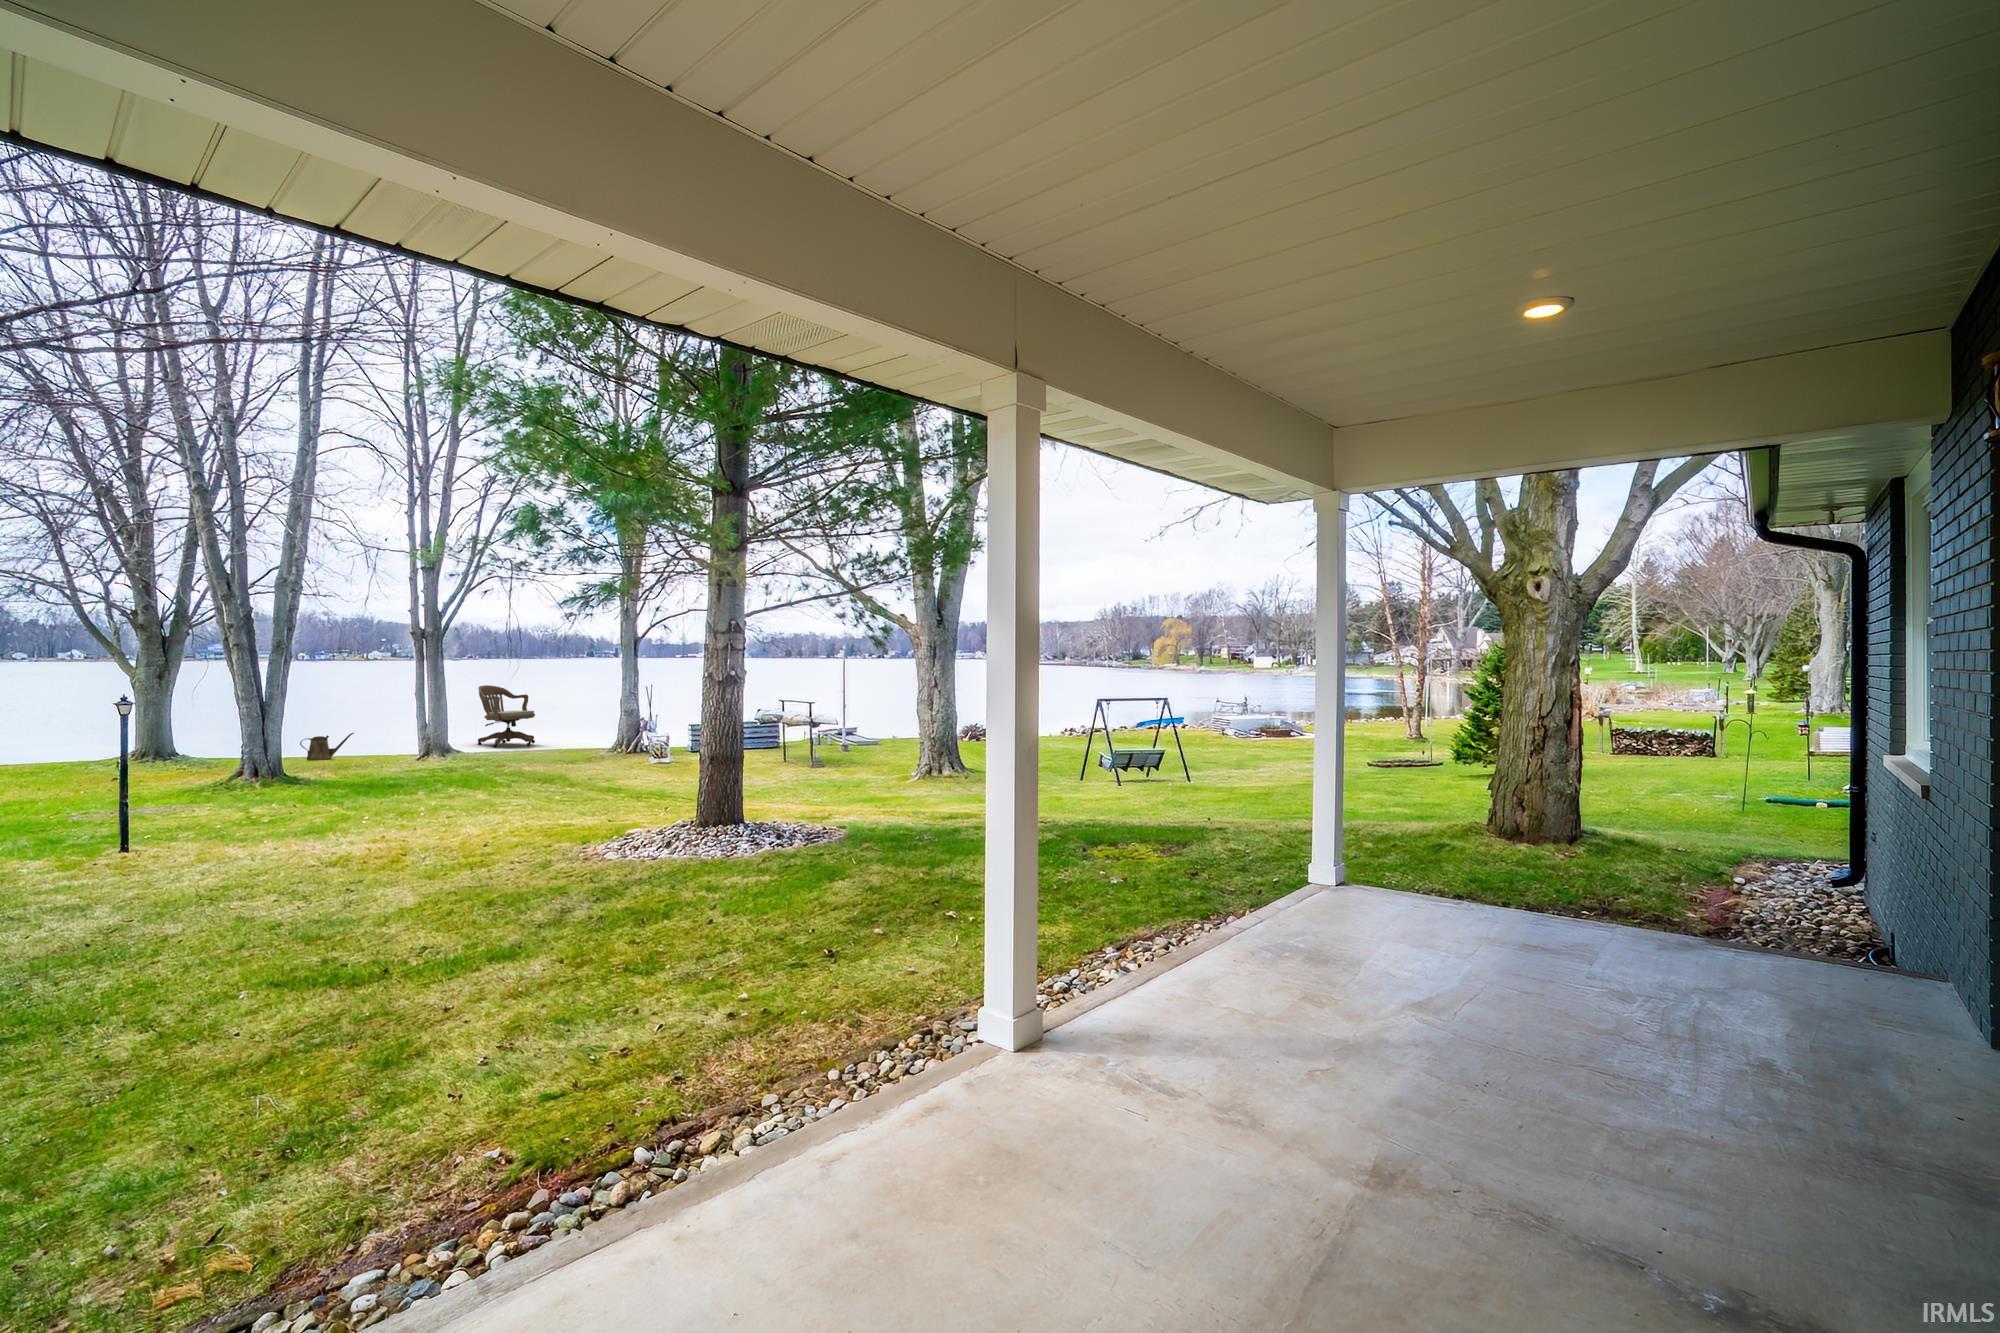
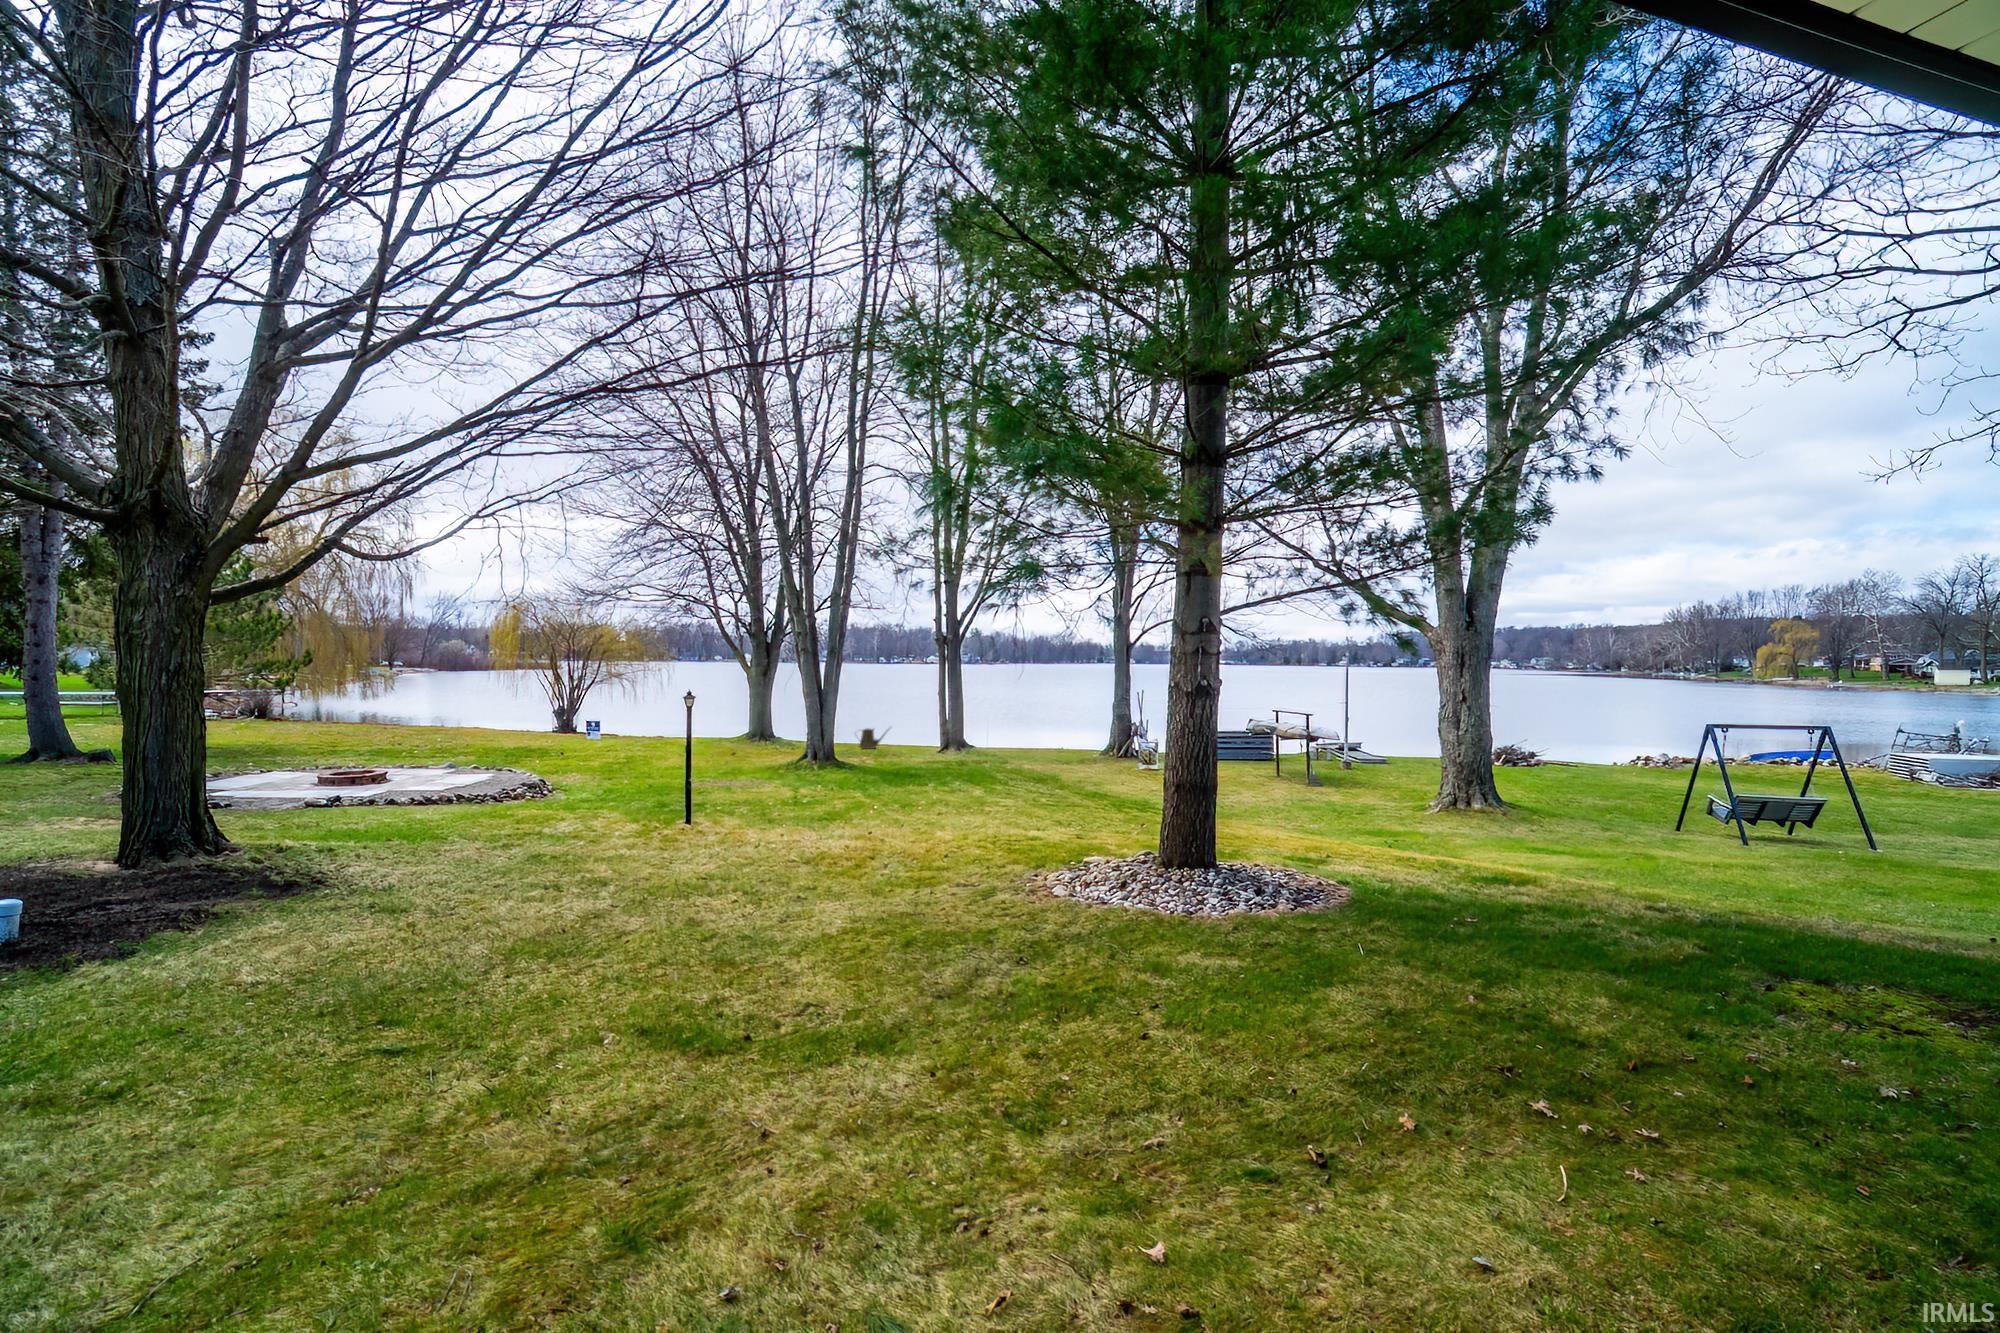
chair: present [478,685,535,748] -> none [990,687,1038,746]

